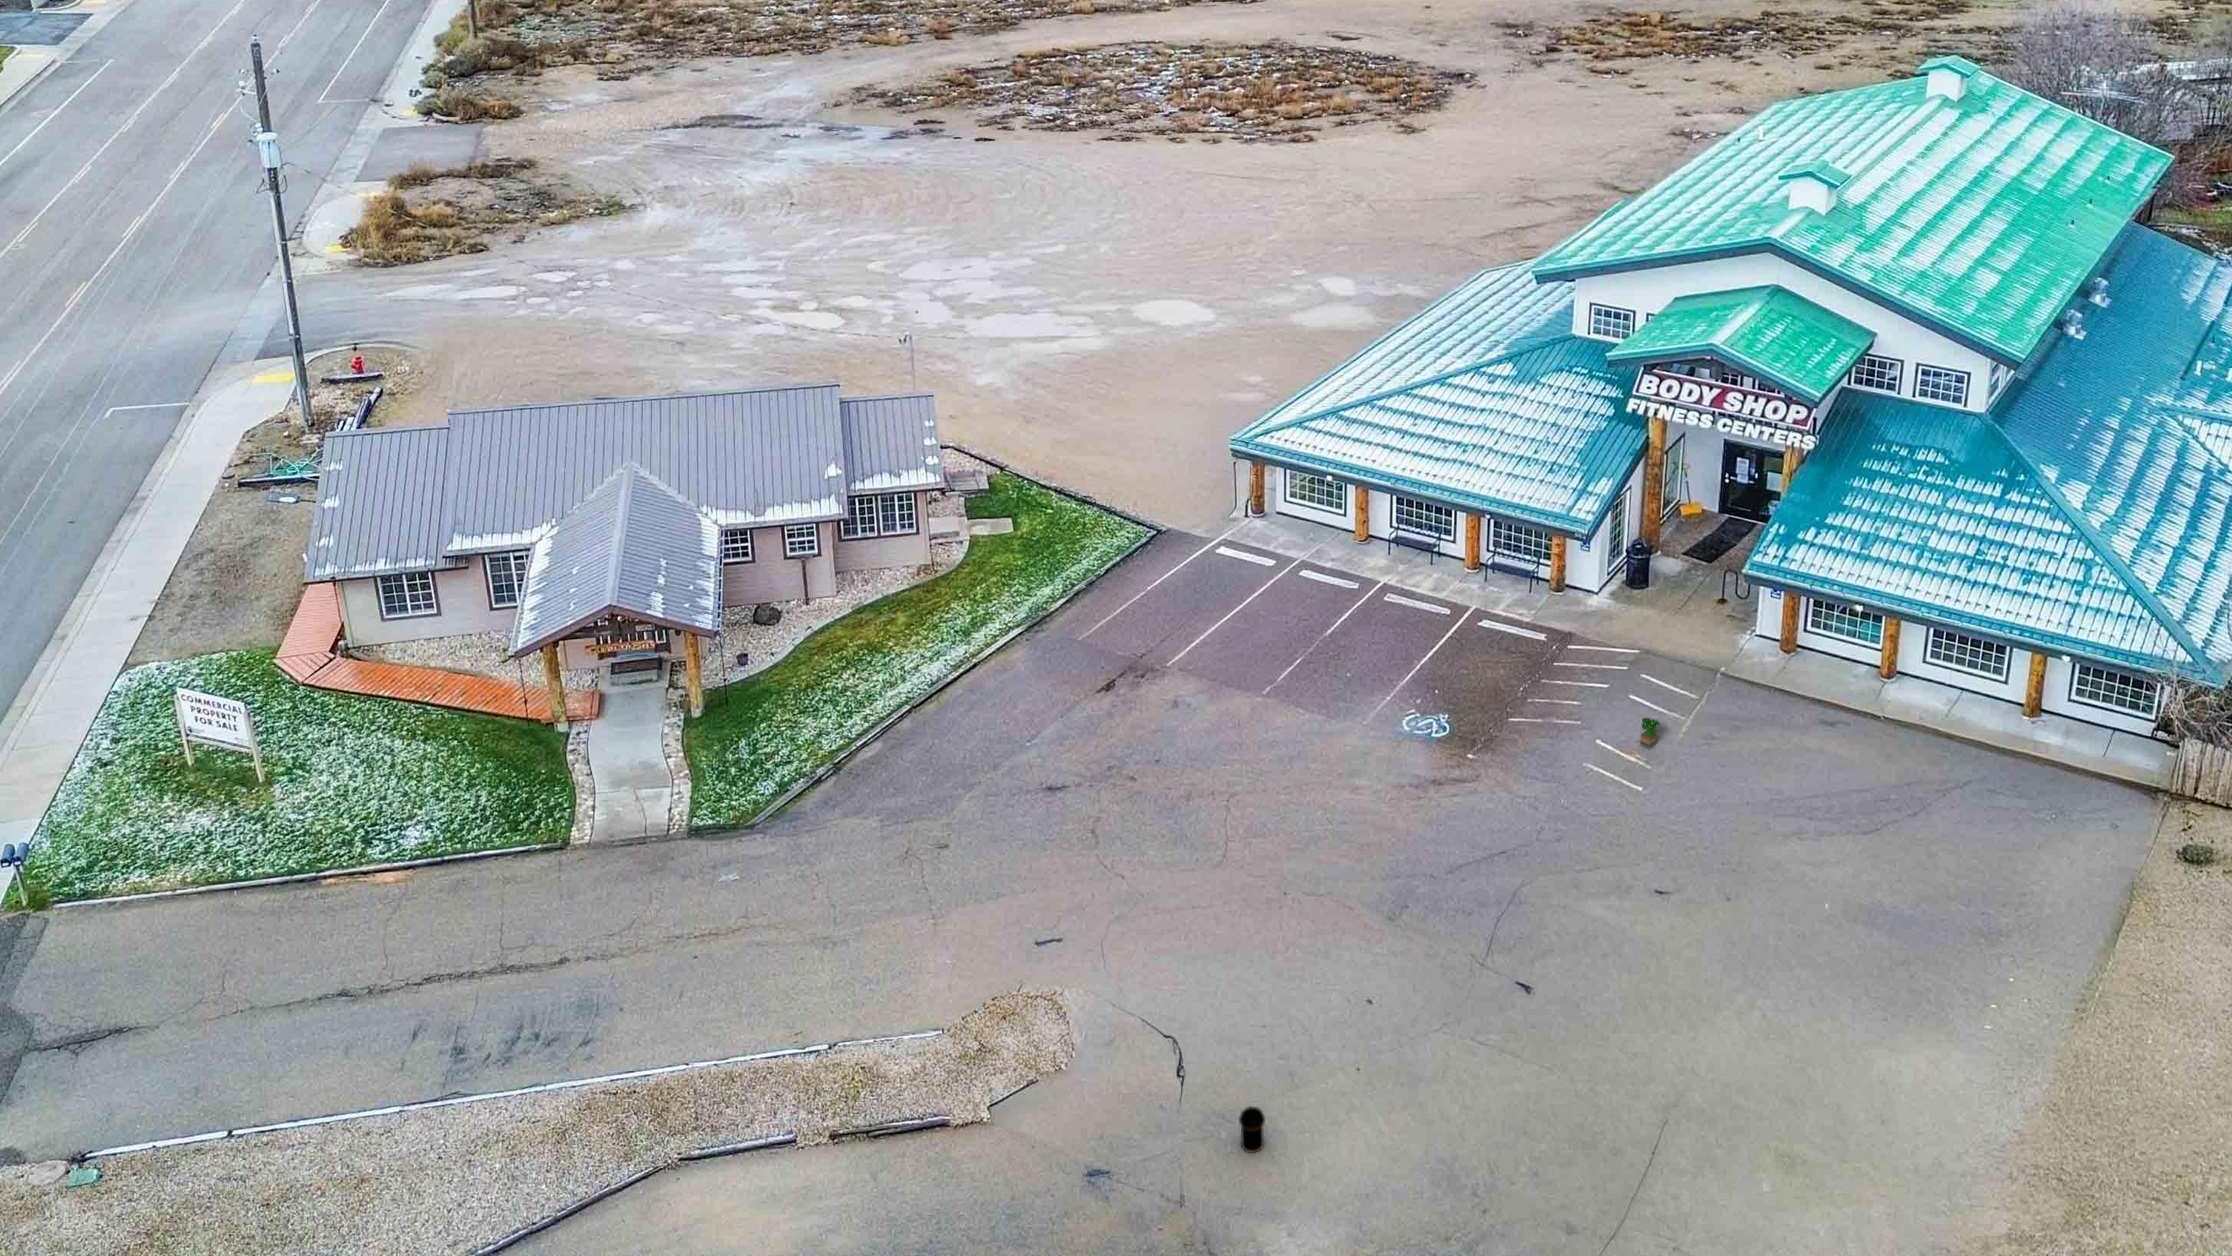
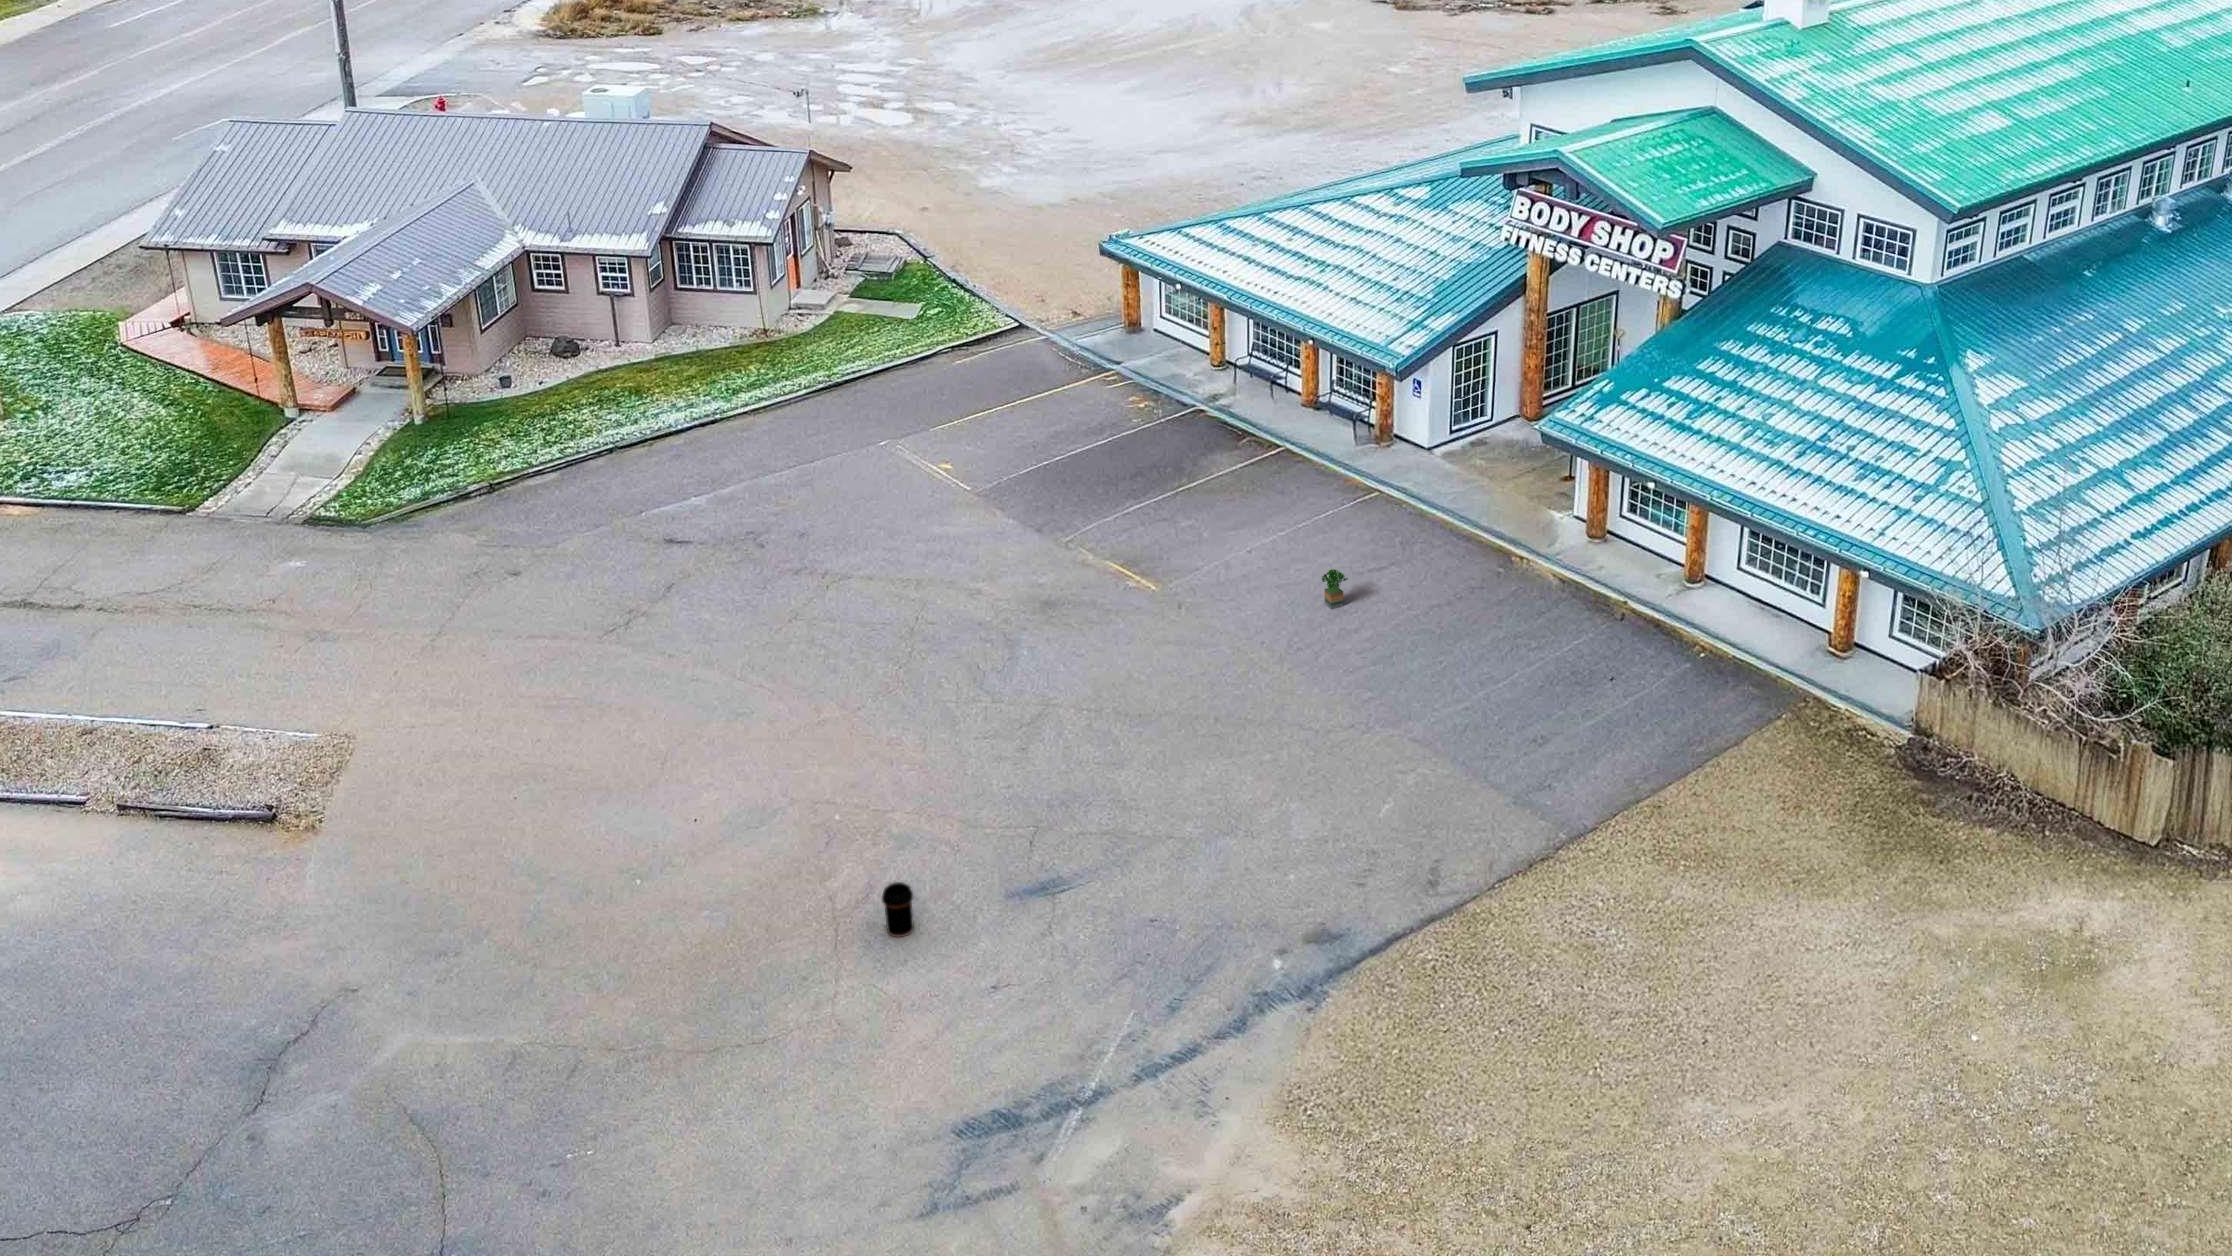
trash can: present [1239,1107,1265,1153] -> present [882,882,914,937]

